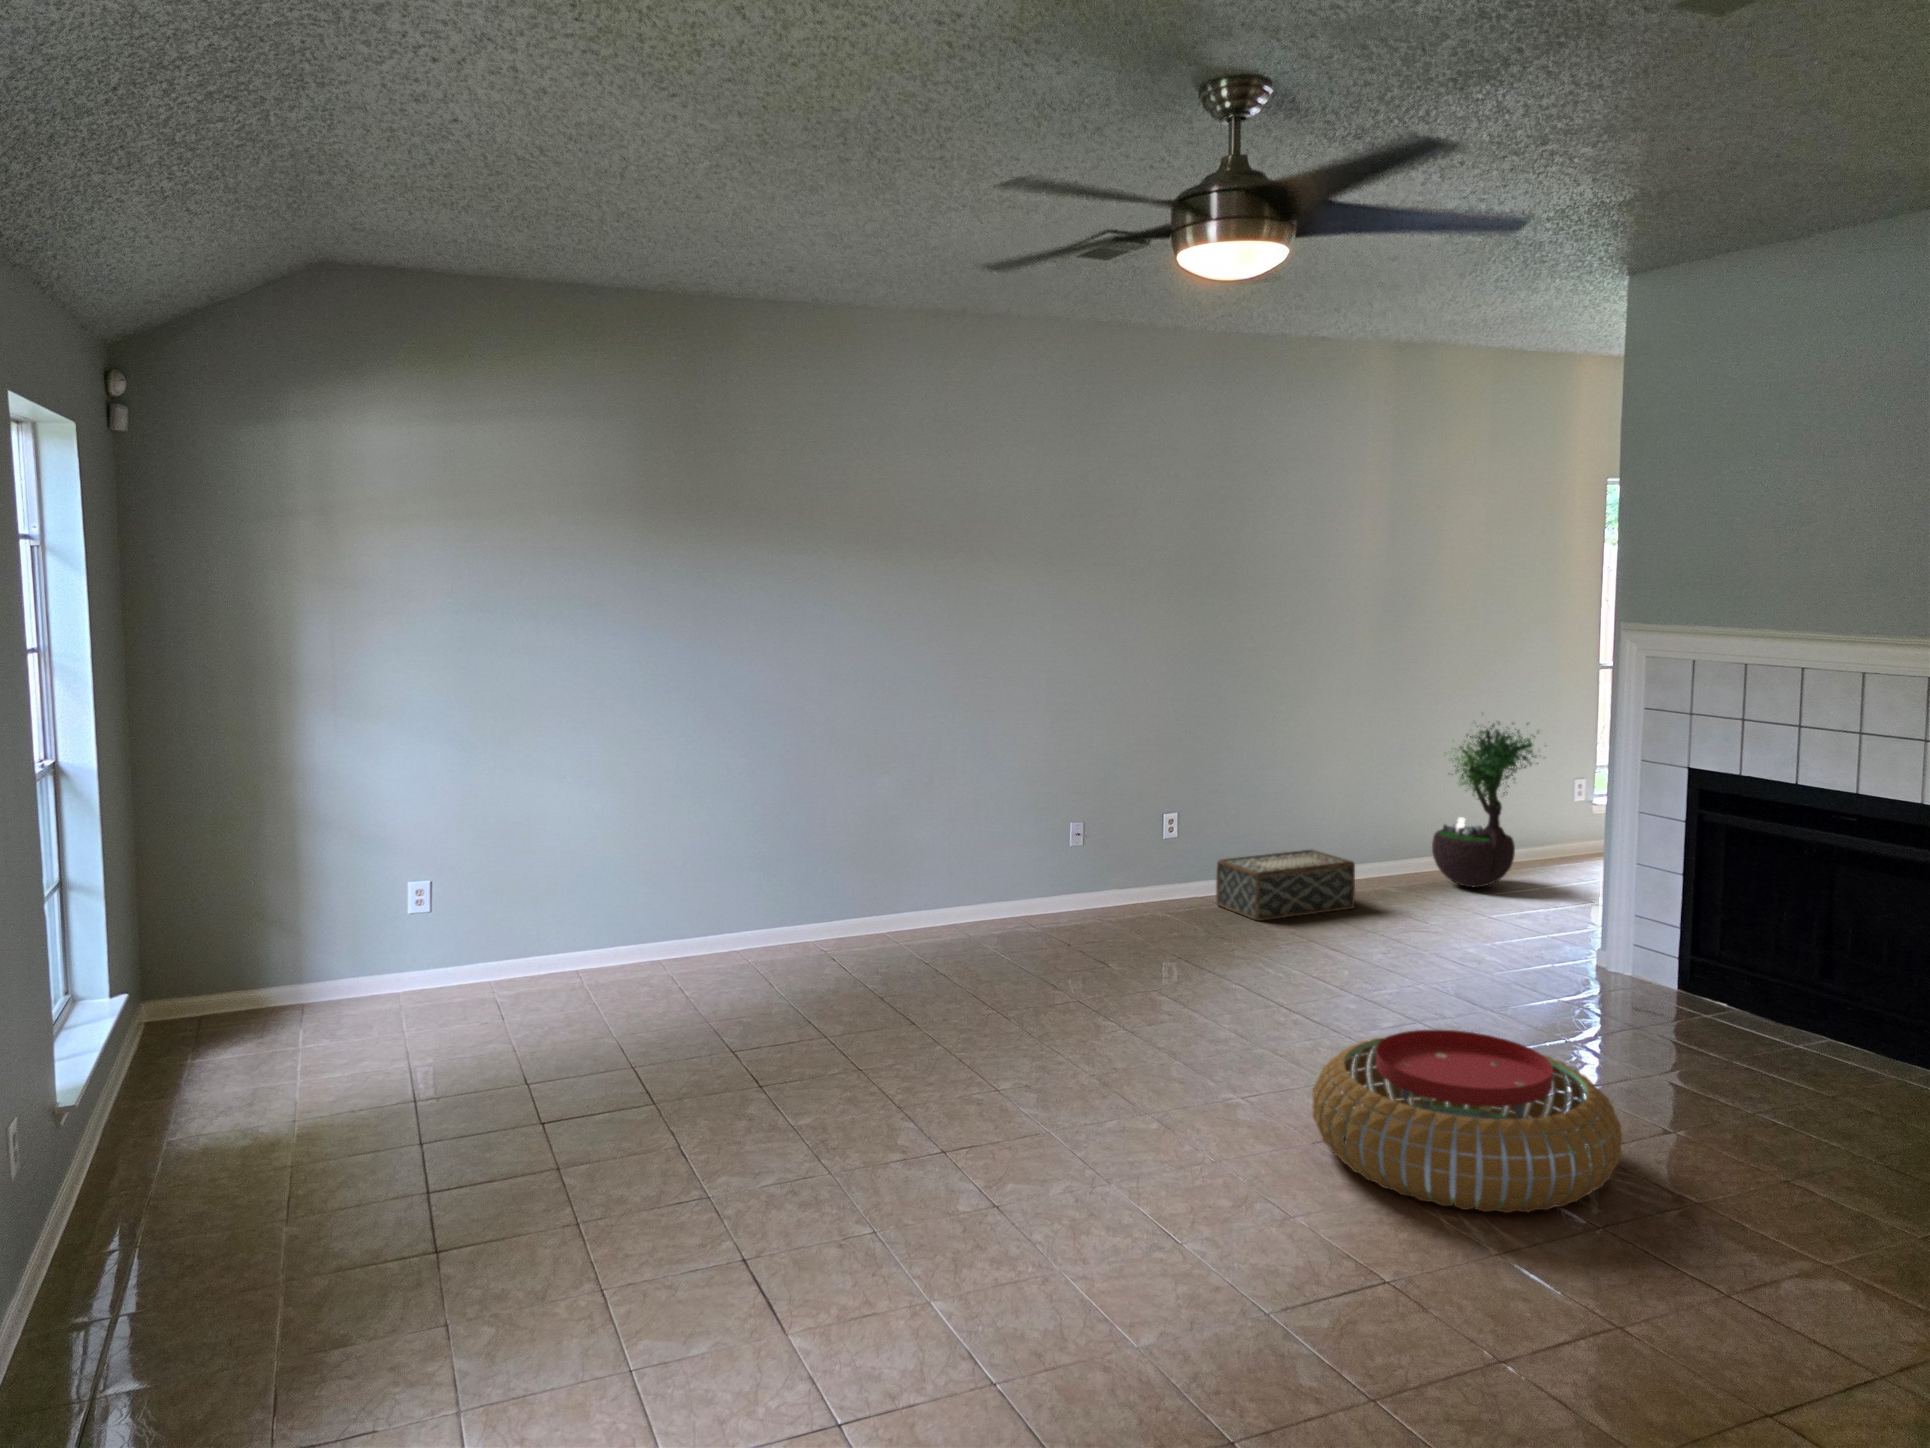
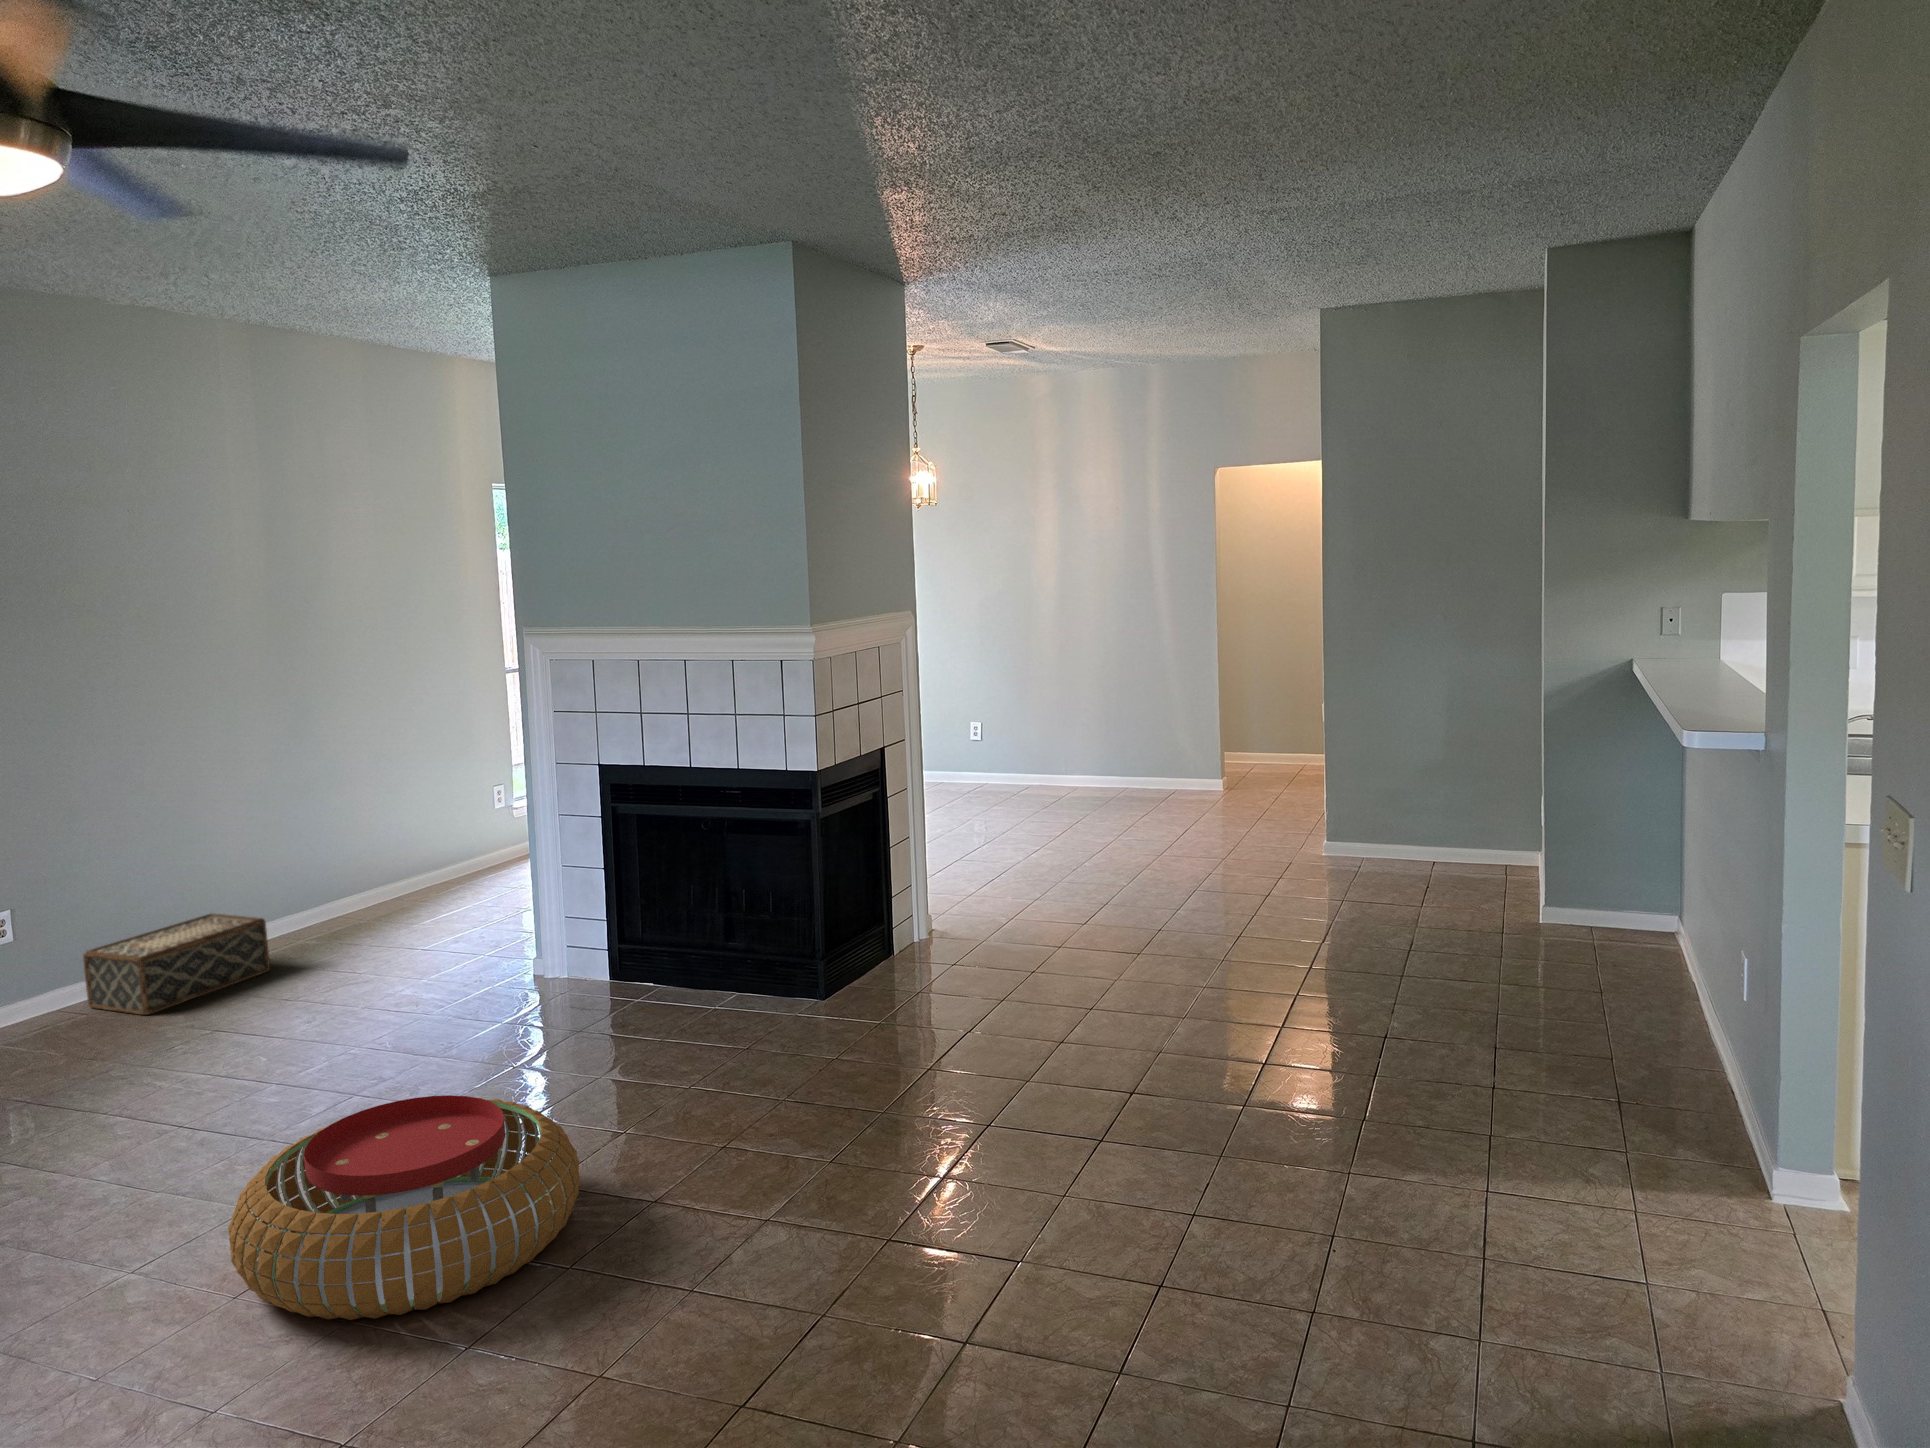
potted tree: present [1432,721,1538,888] -> none [353,730,462,917]

